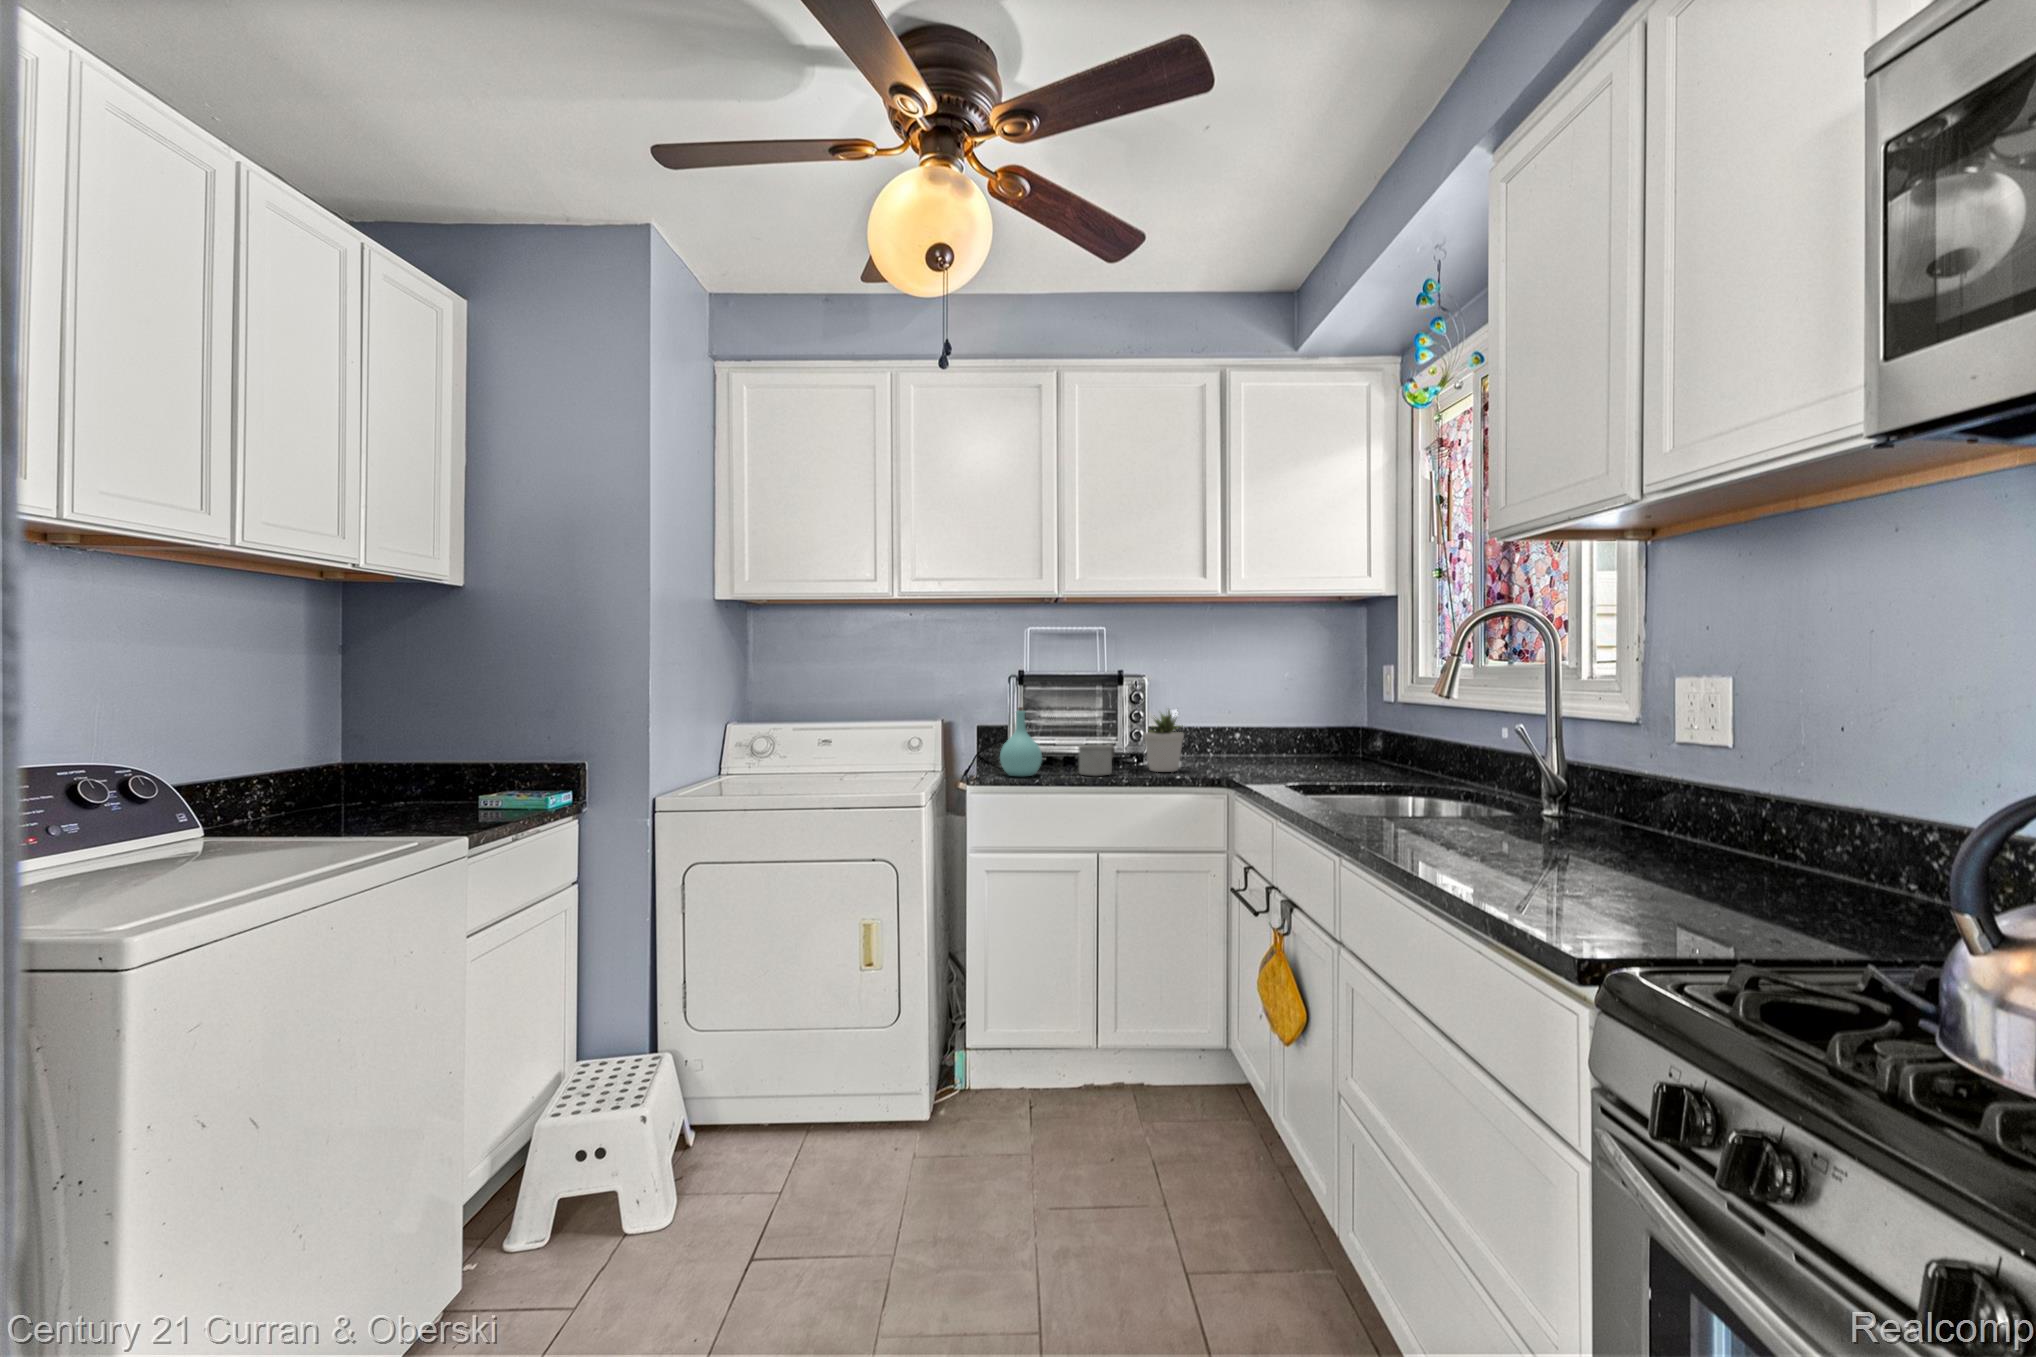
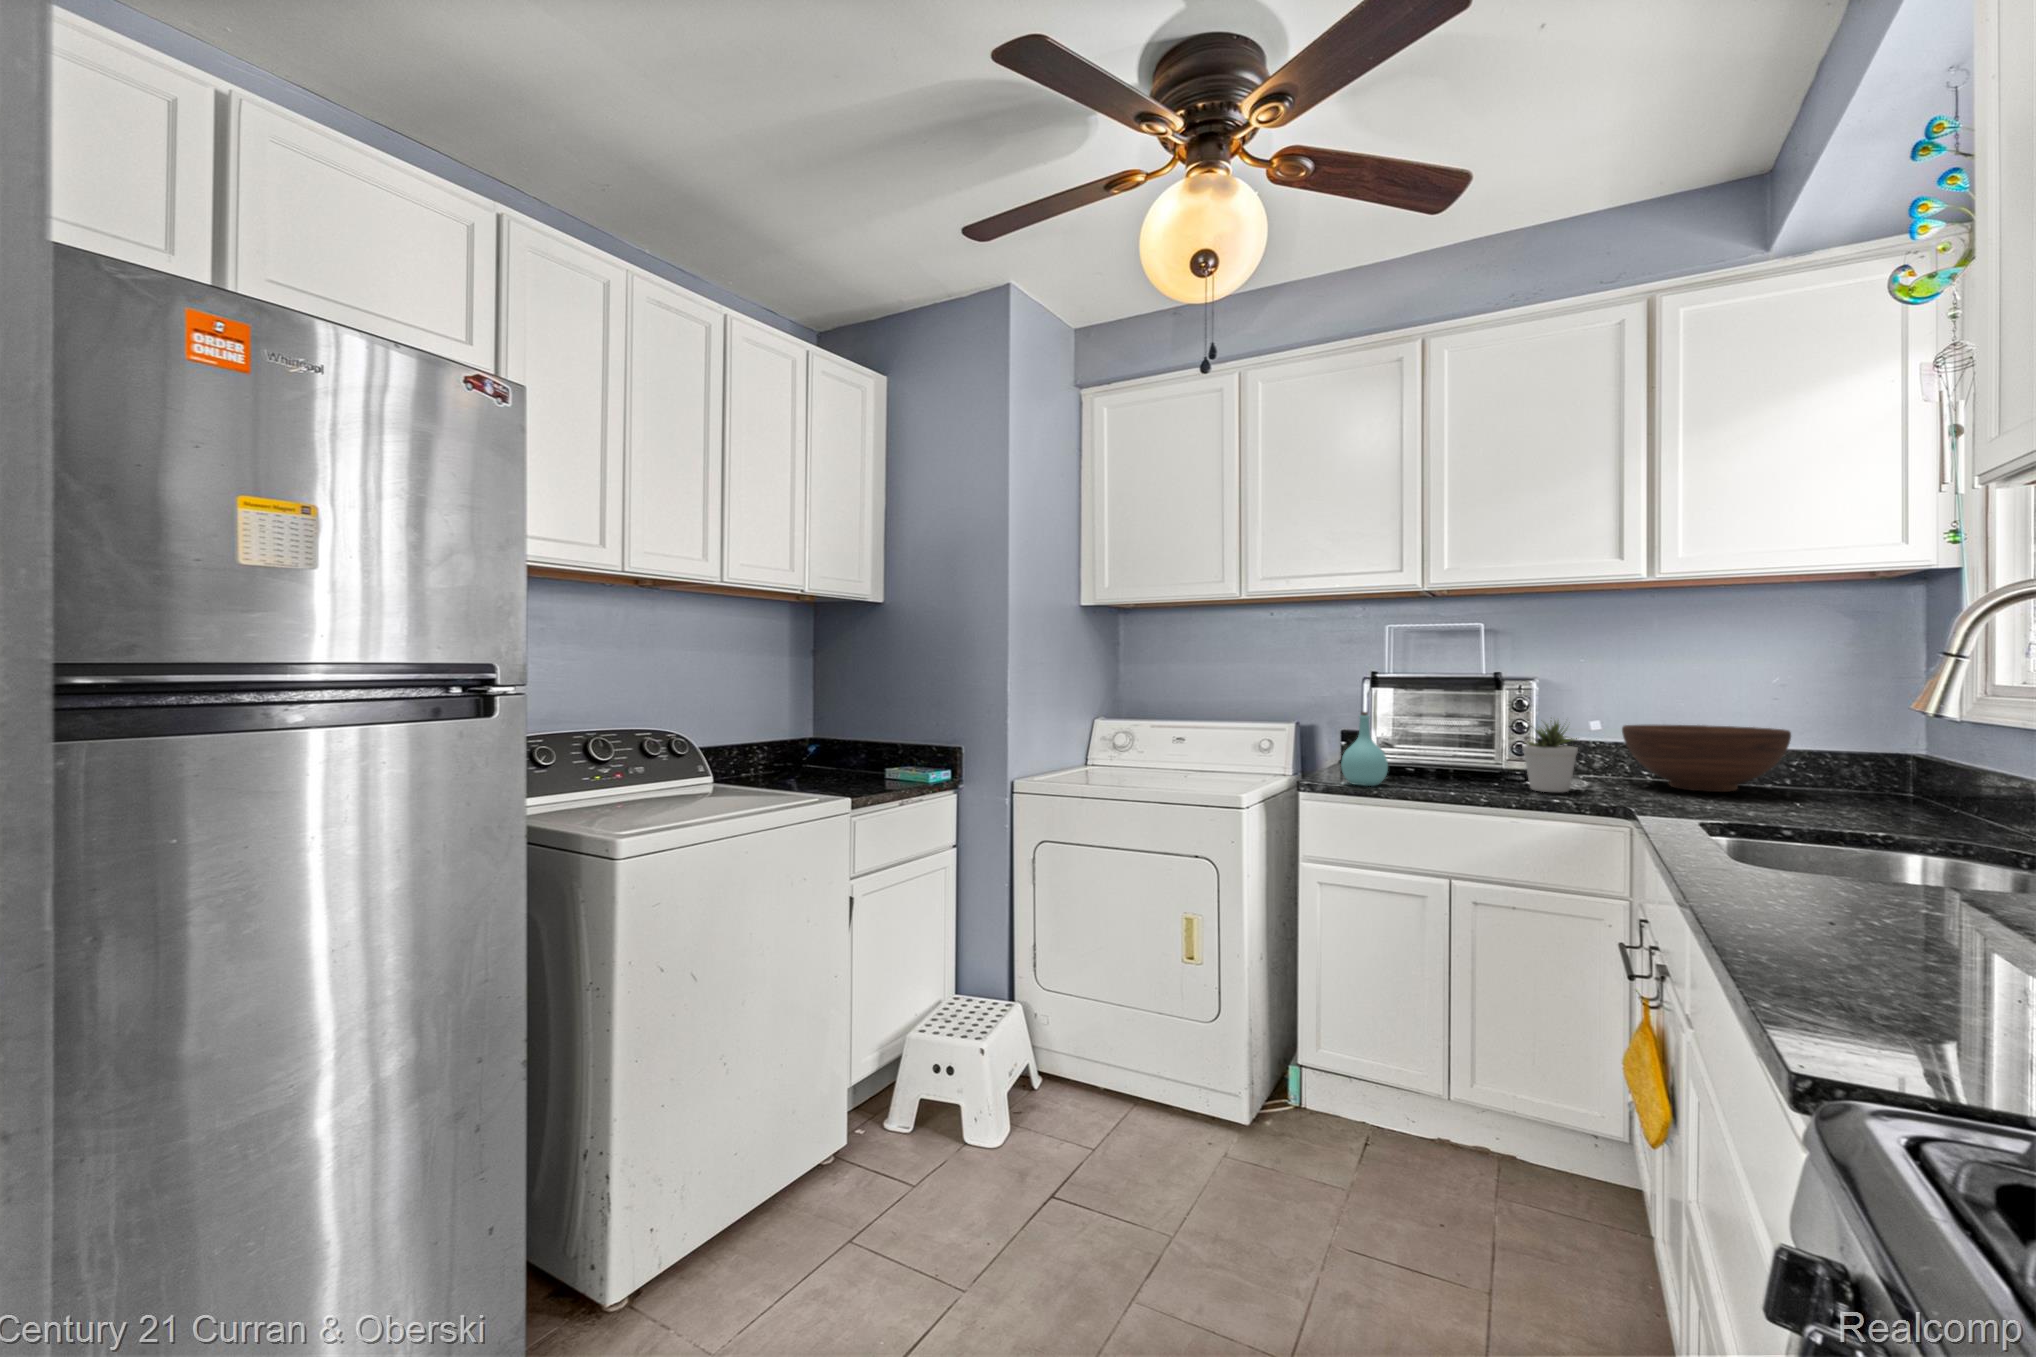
fruit bowl: none [1205,712,1314,764] -> present [1622,725,1791,792]
mug: present [1078,744,1115,776] -> none [1433,755,1483,791]

